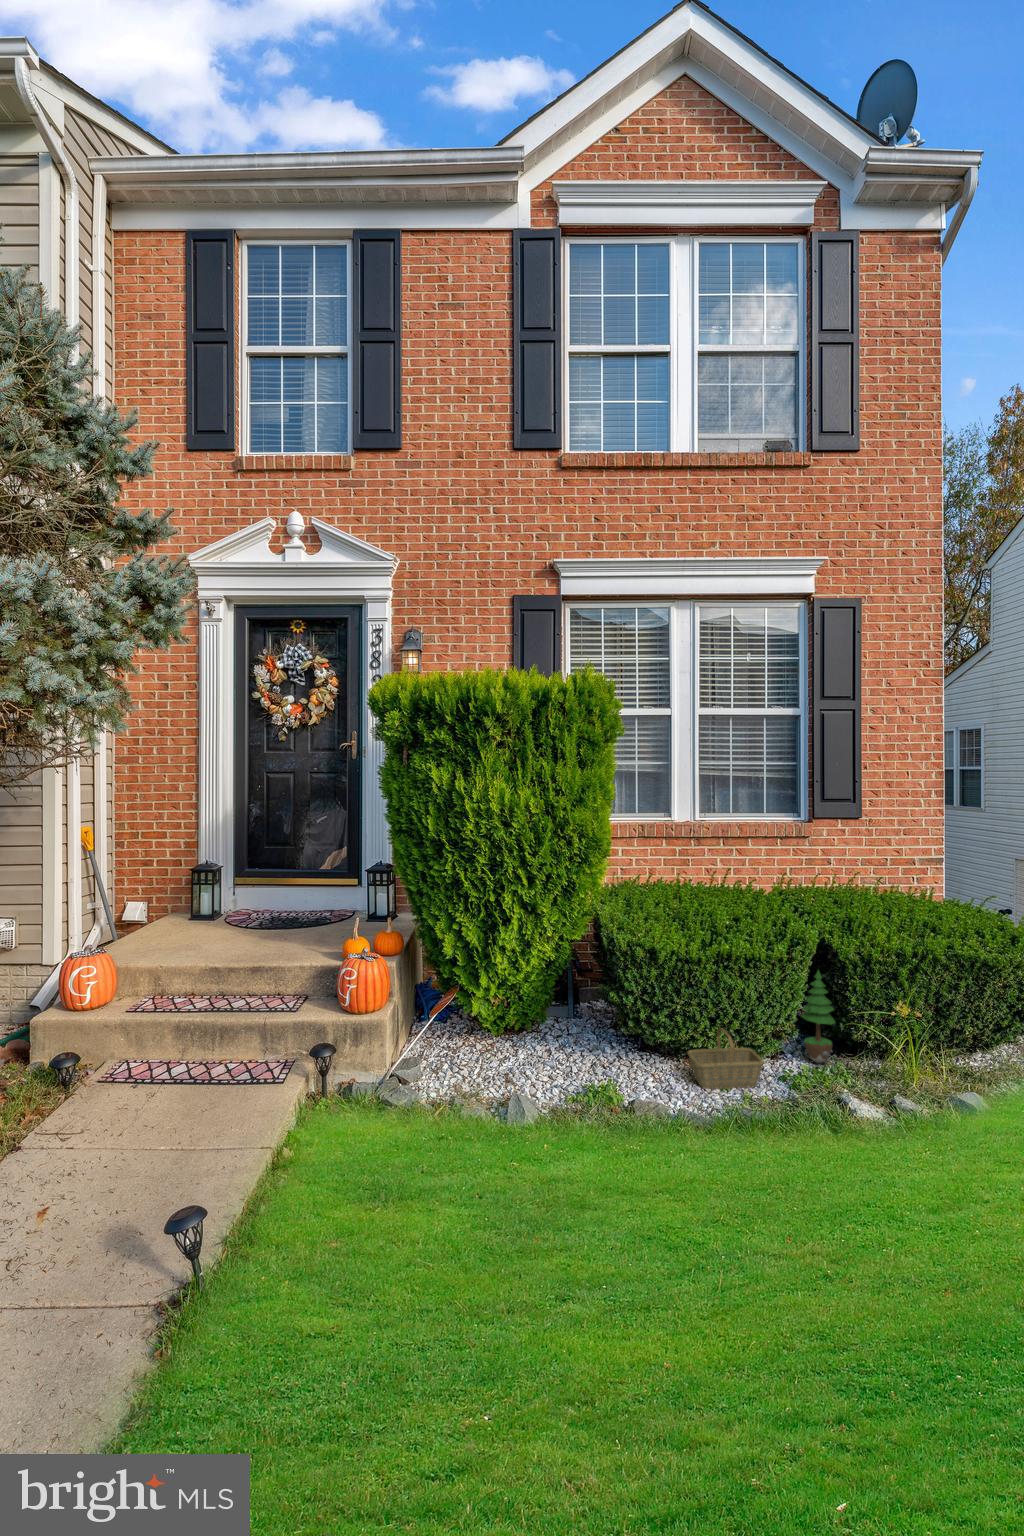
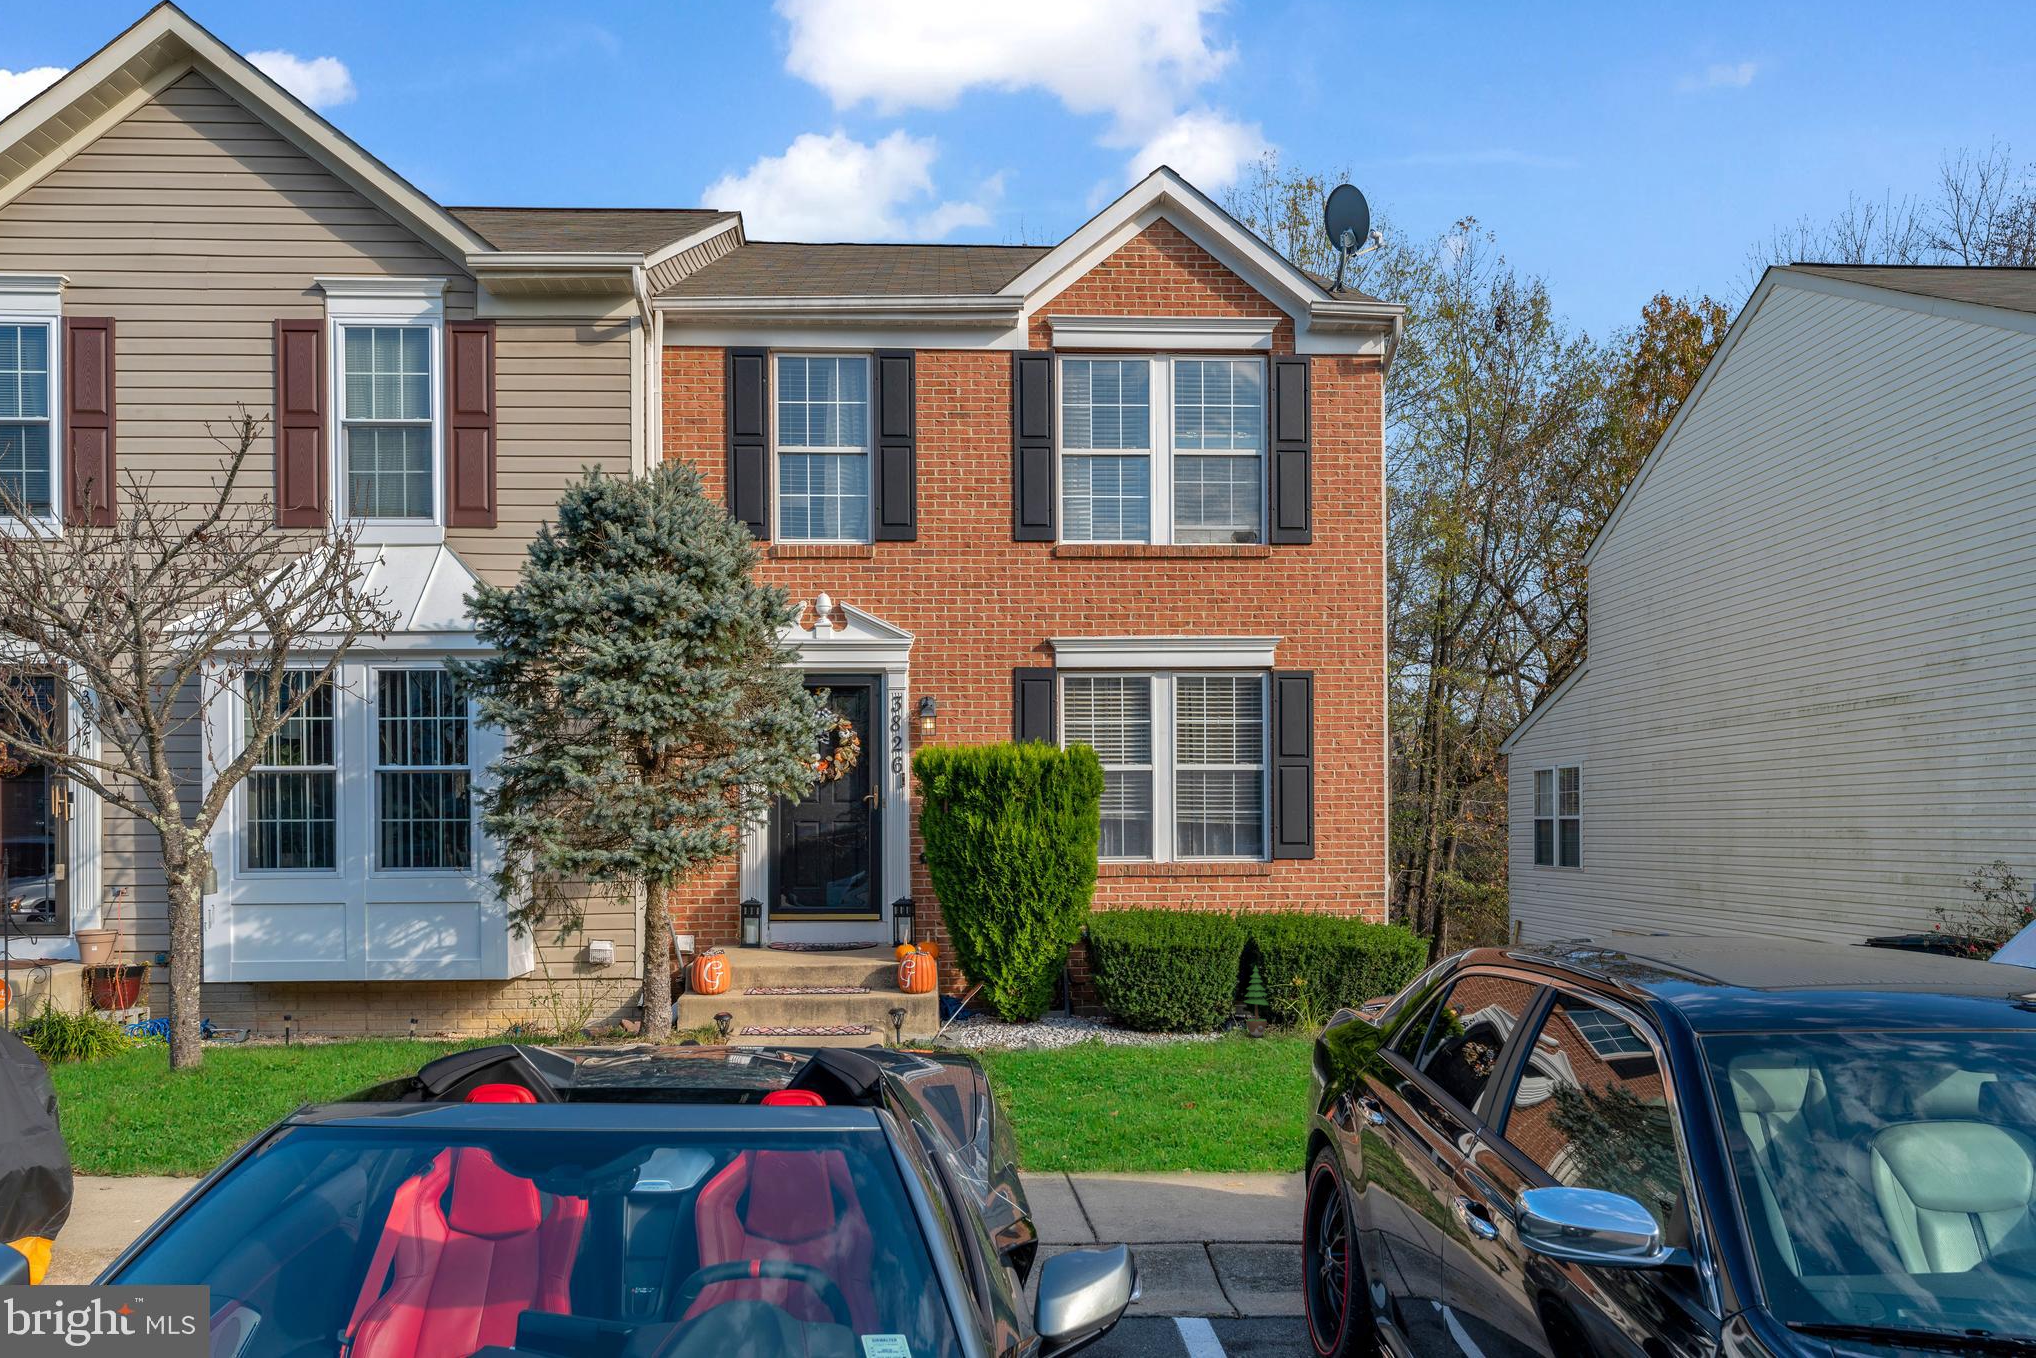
basket: present [688,1028,764,1089] -> none [1156,1004,1209,1044]

